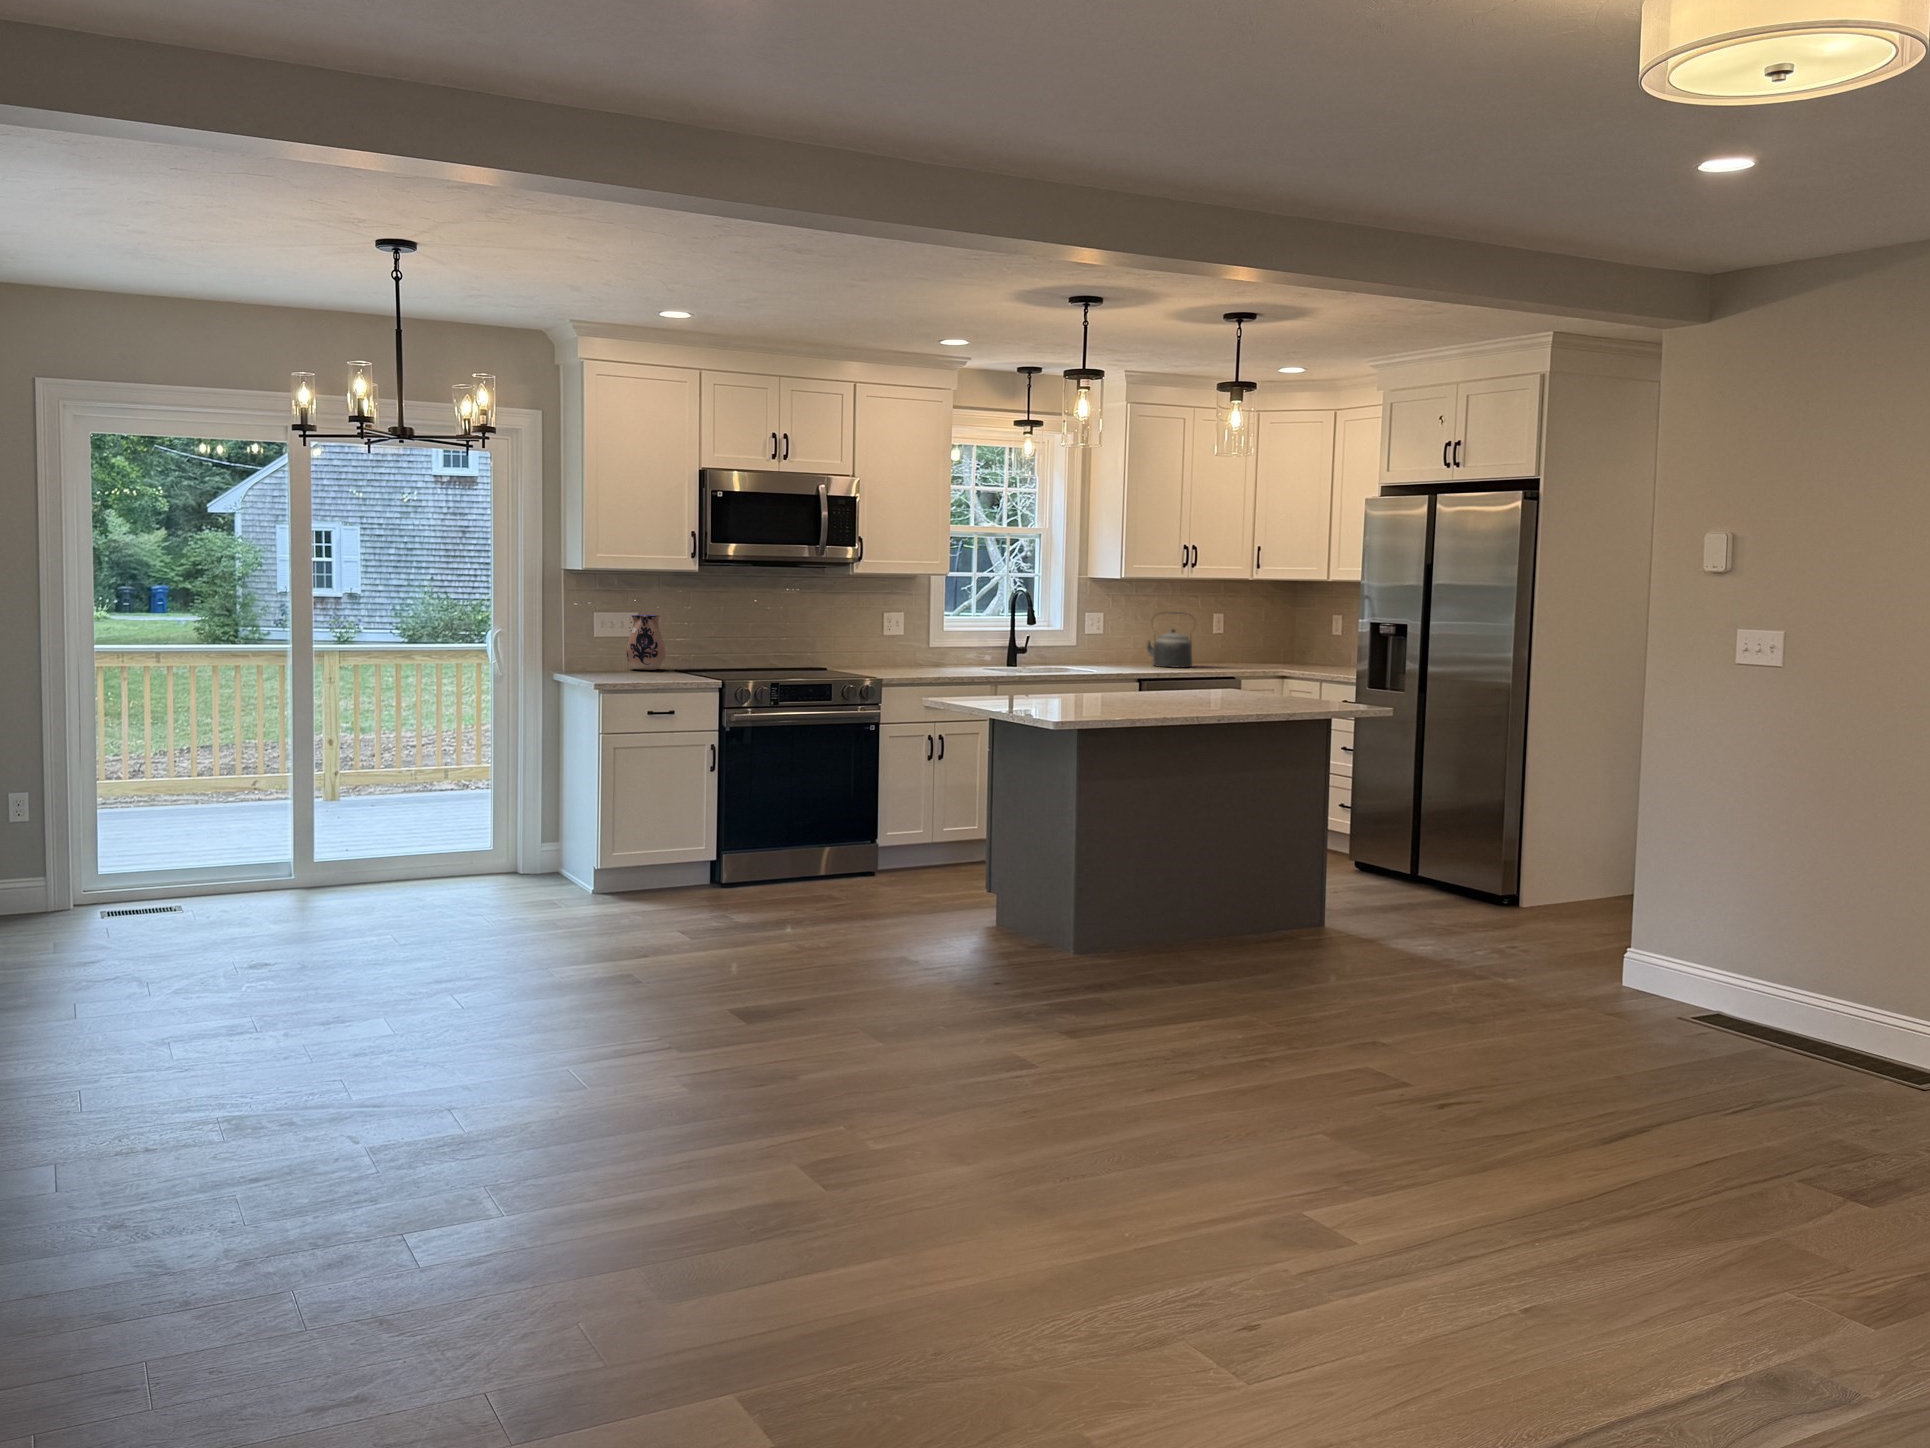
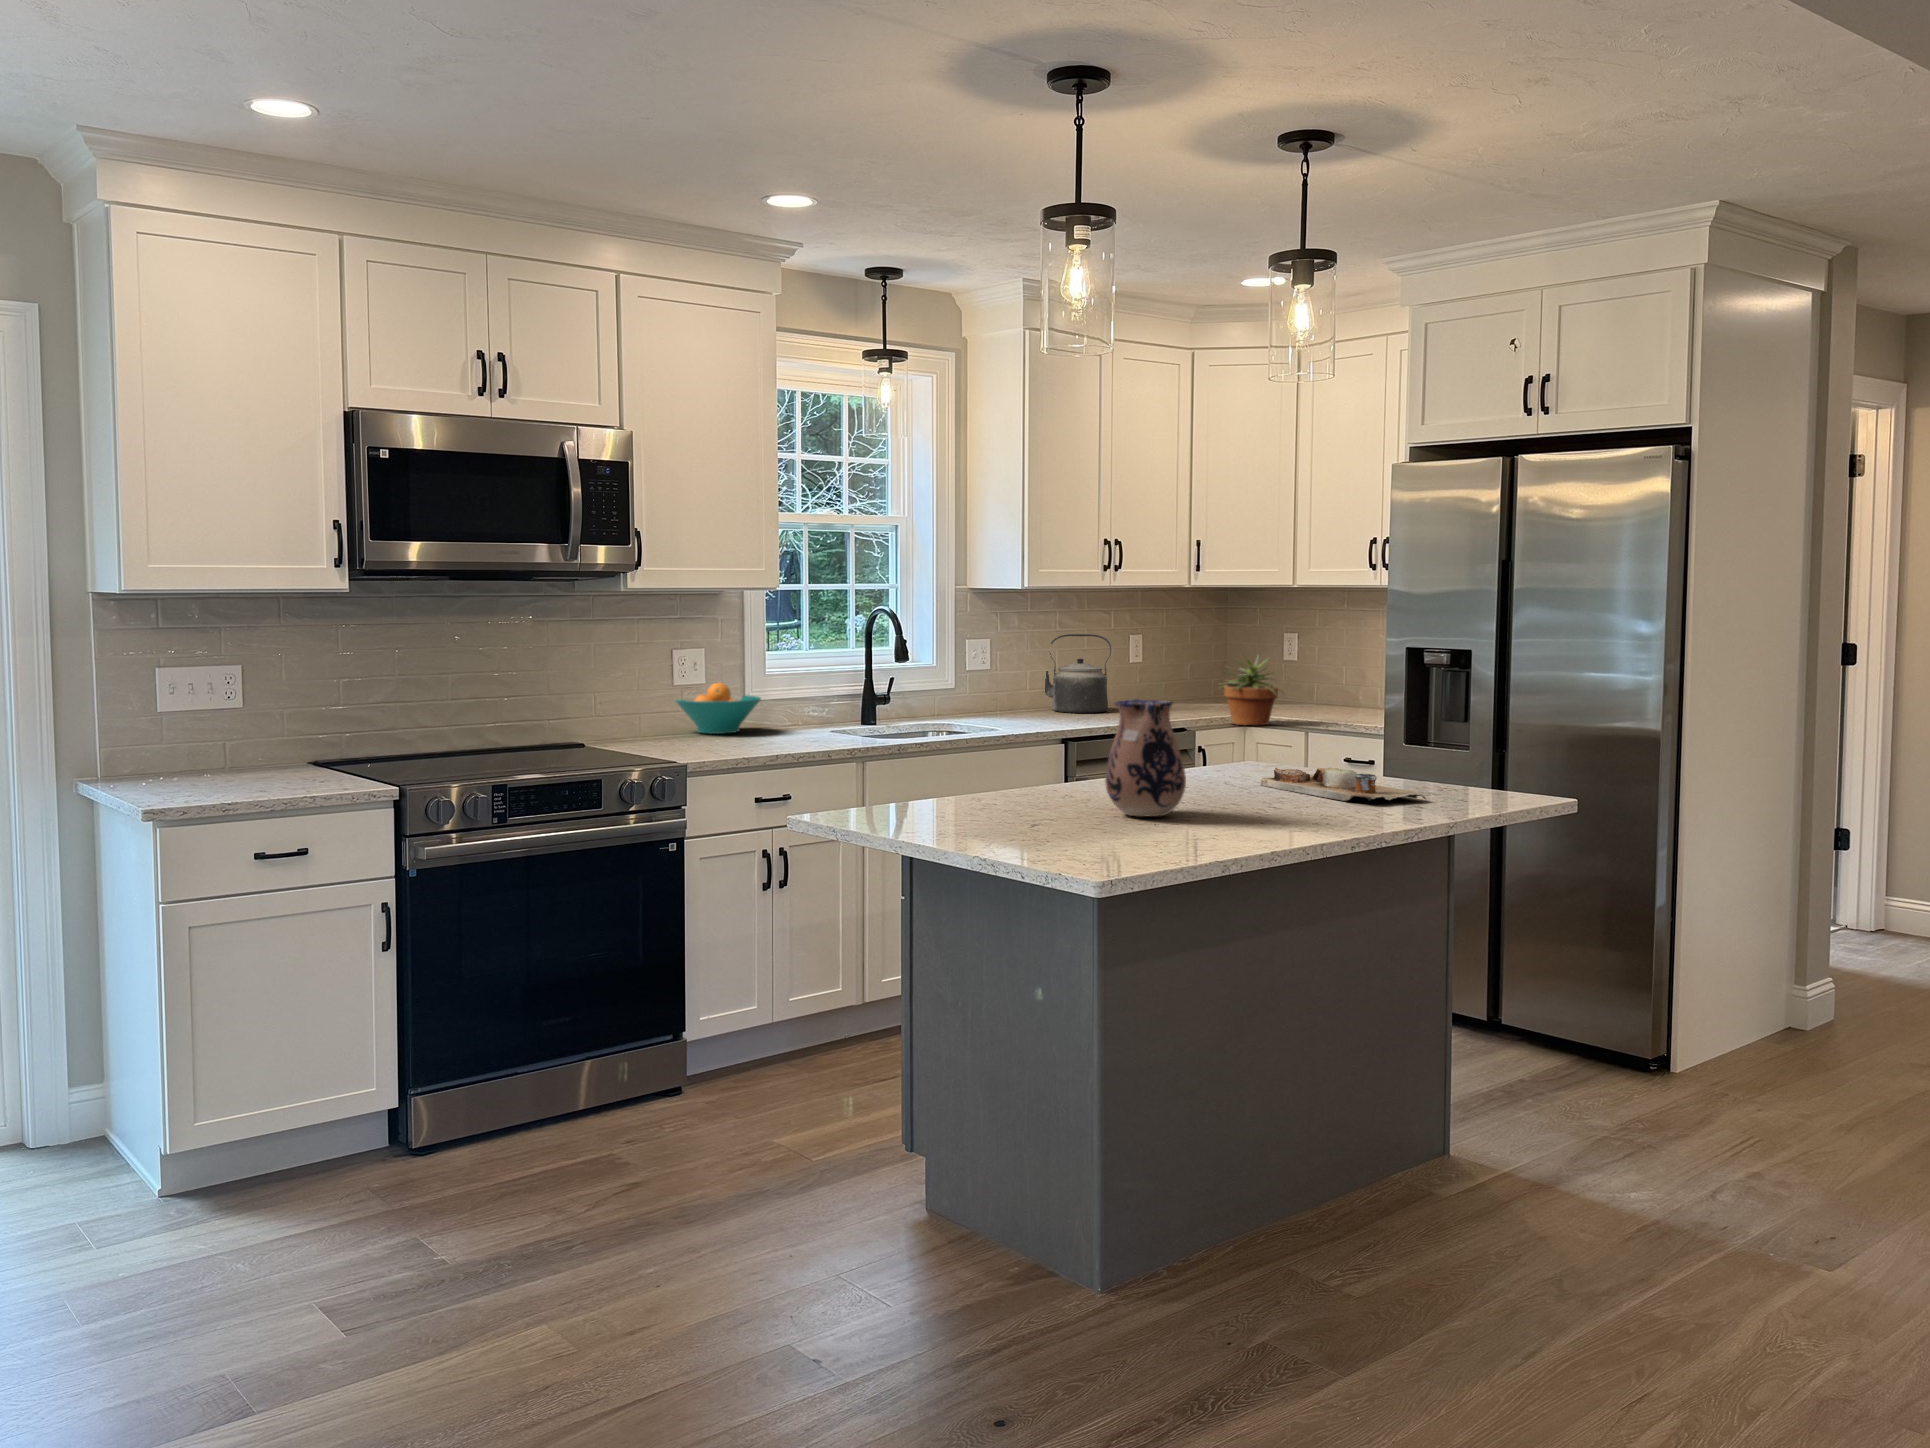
ceramic pitcher: present [627,615,665,670] -> present [1105,699,1186,817]
potted plant: none [1260,628,1308,678] -> present [1220,657,1283,725]
fruit bowl: none [885,635,940,667] -> present [676,683,761,734]
cutting board: none [1223,690,1312,709] -> present [1261,768,1426,801]

